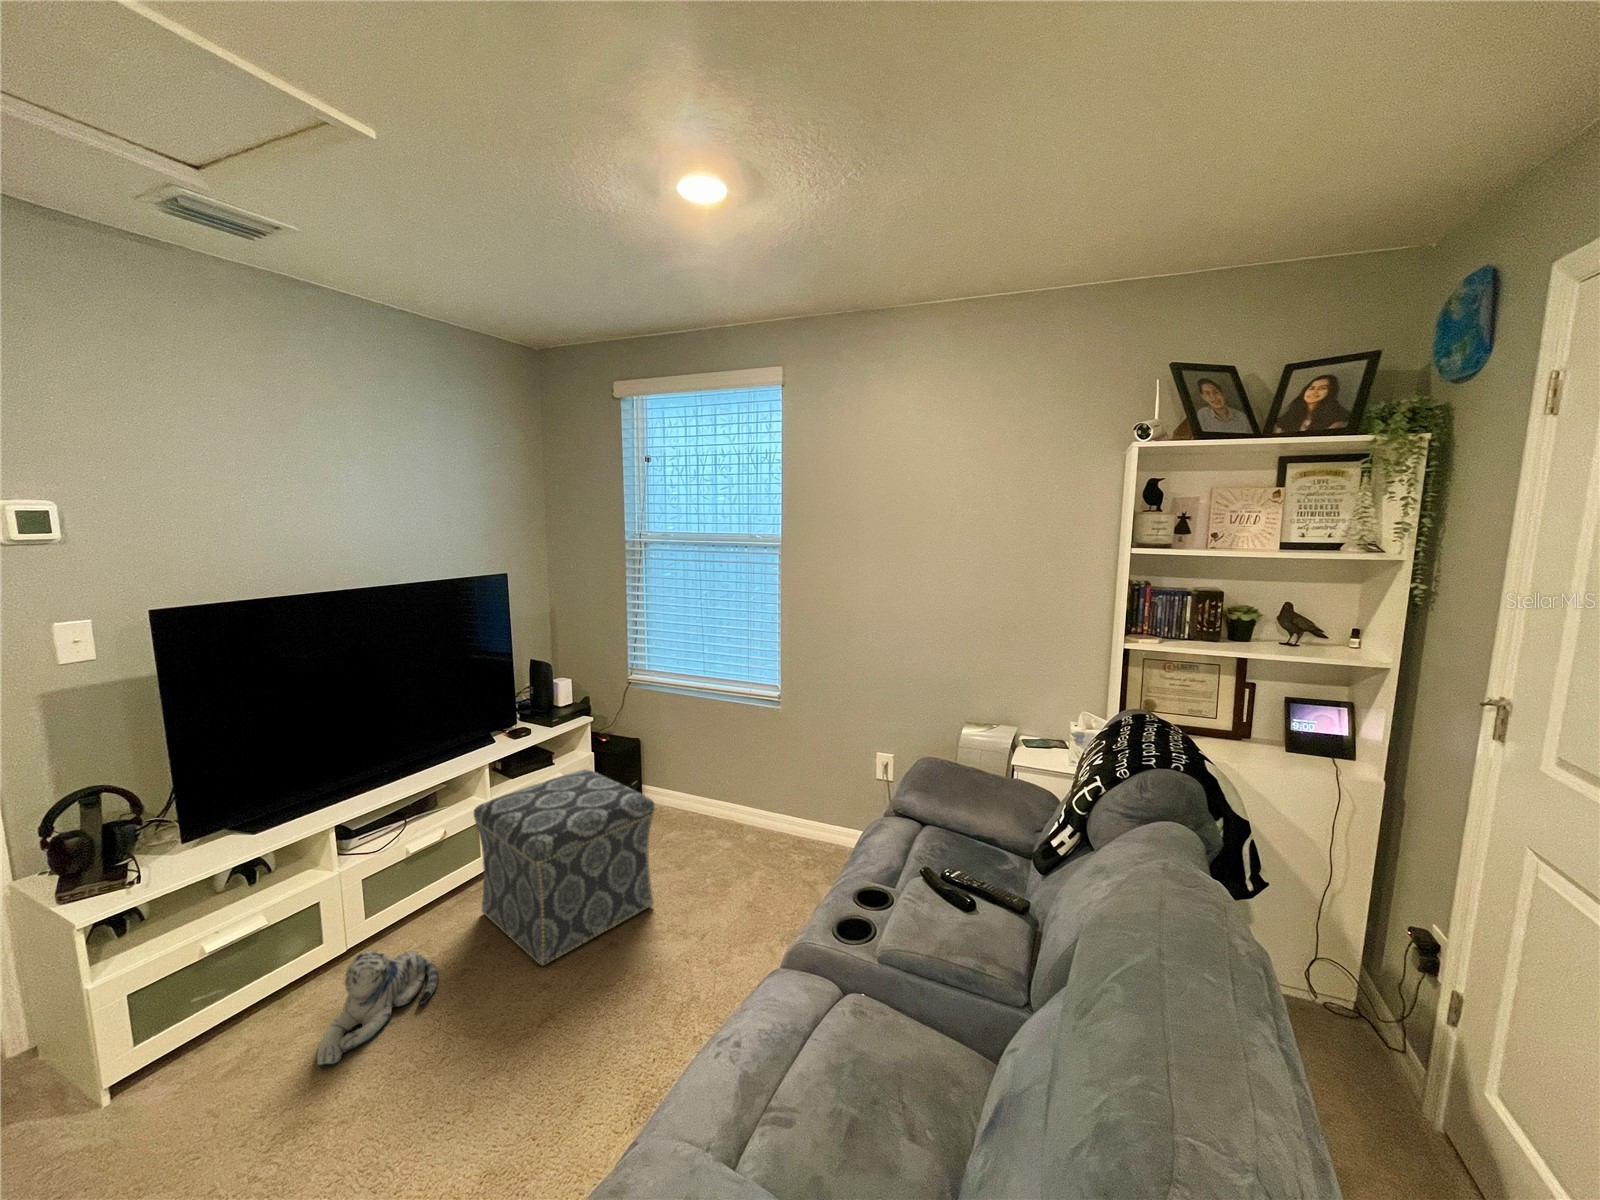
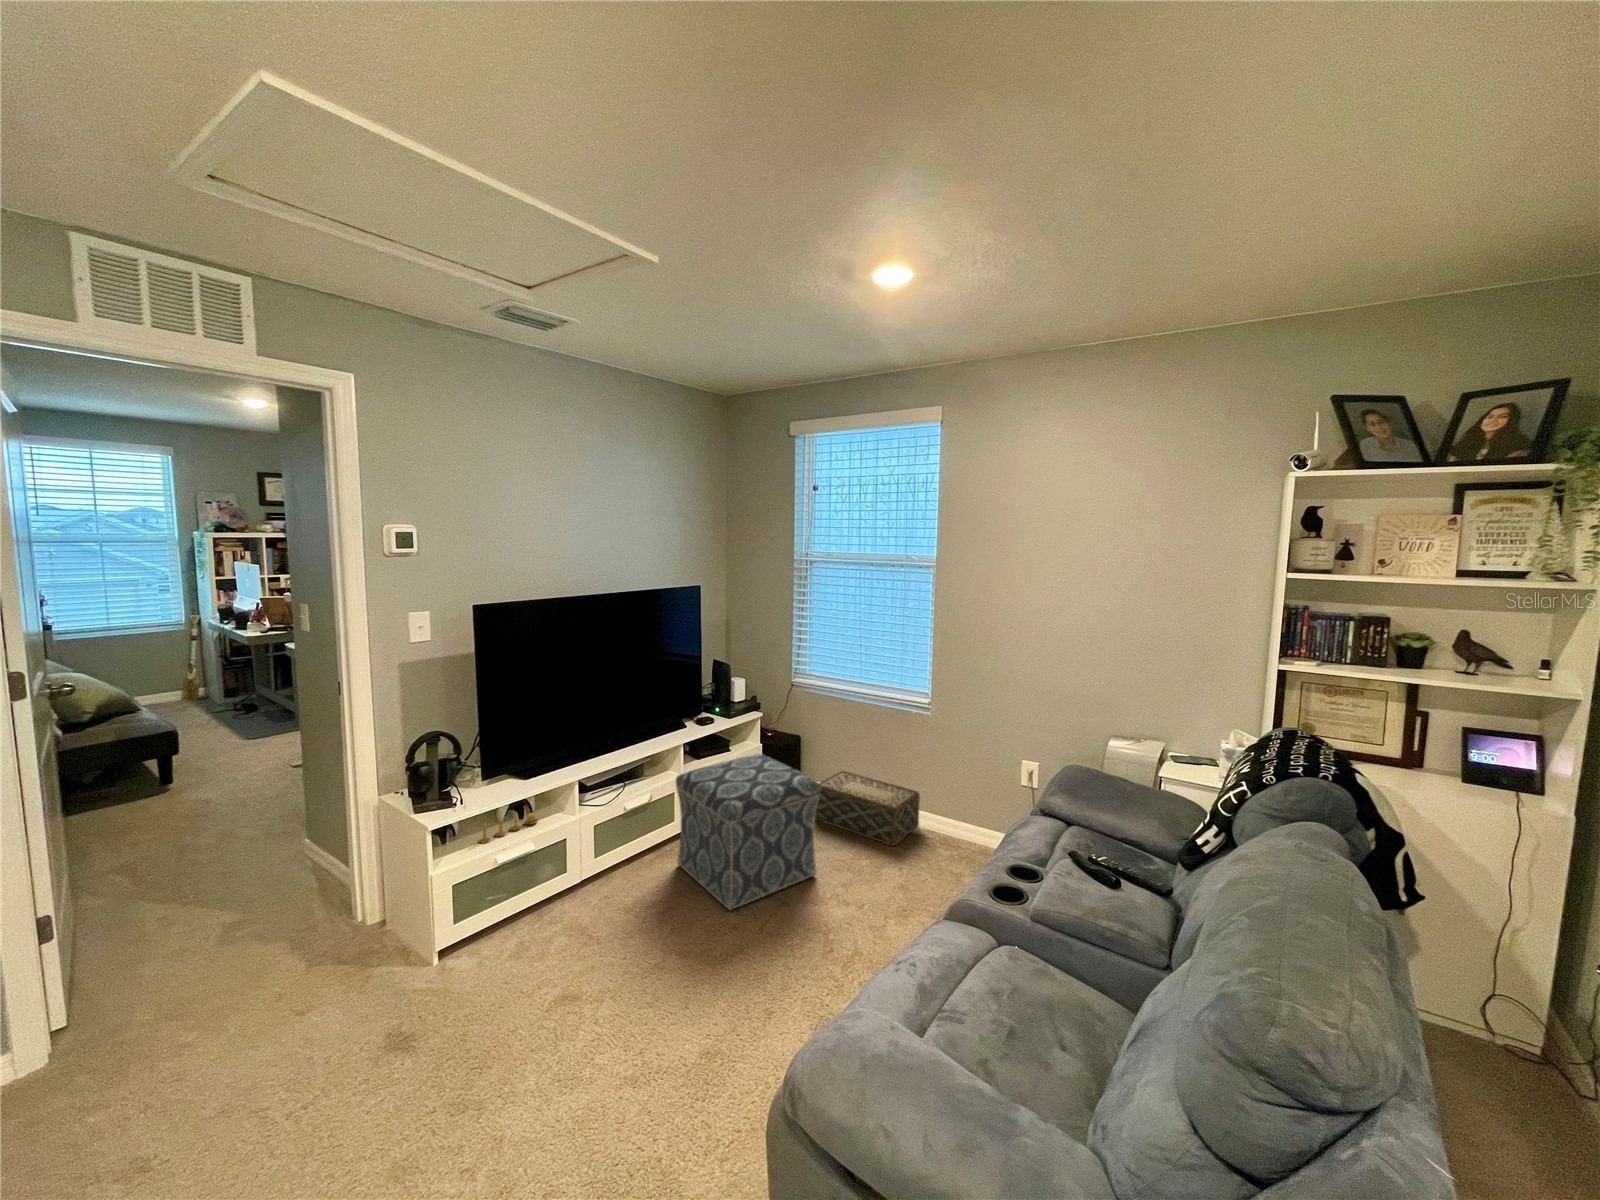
woven basket: none [656,776,773,858] -> present [815,771,920,846]
candle: none [172,878,273,932] -> present [478,813,538,843]
plush toy: present [316,951,438,1065] -> none [572,876,651,957]

